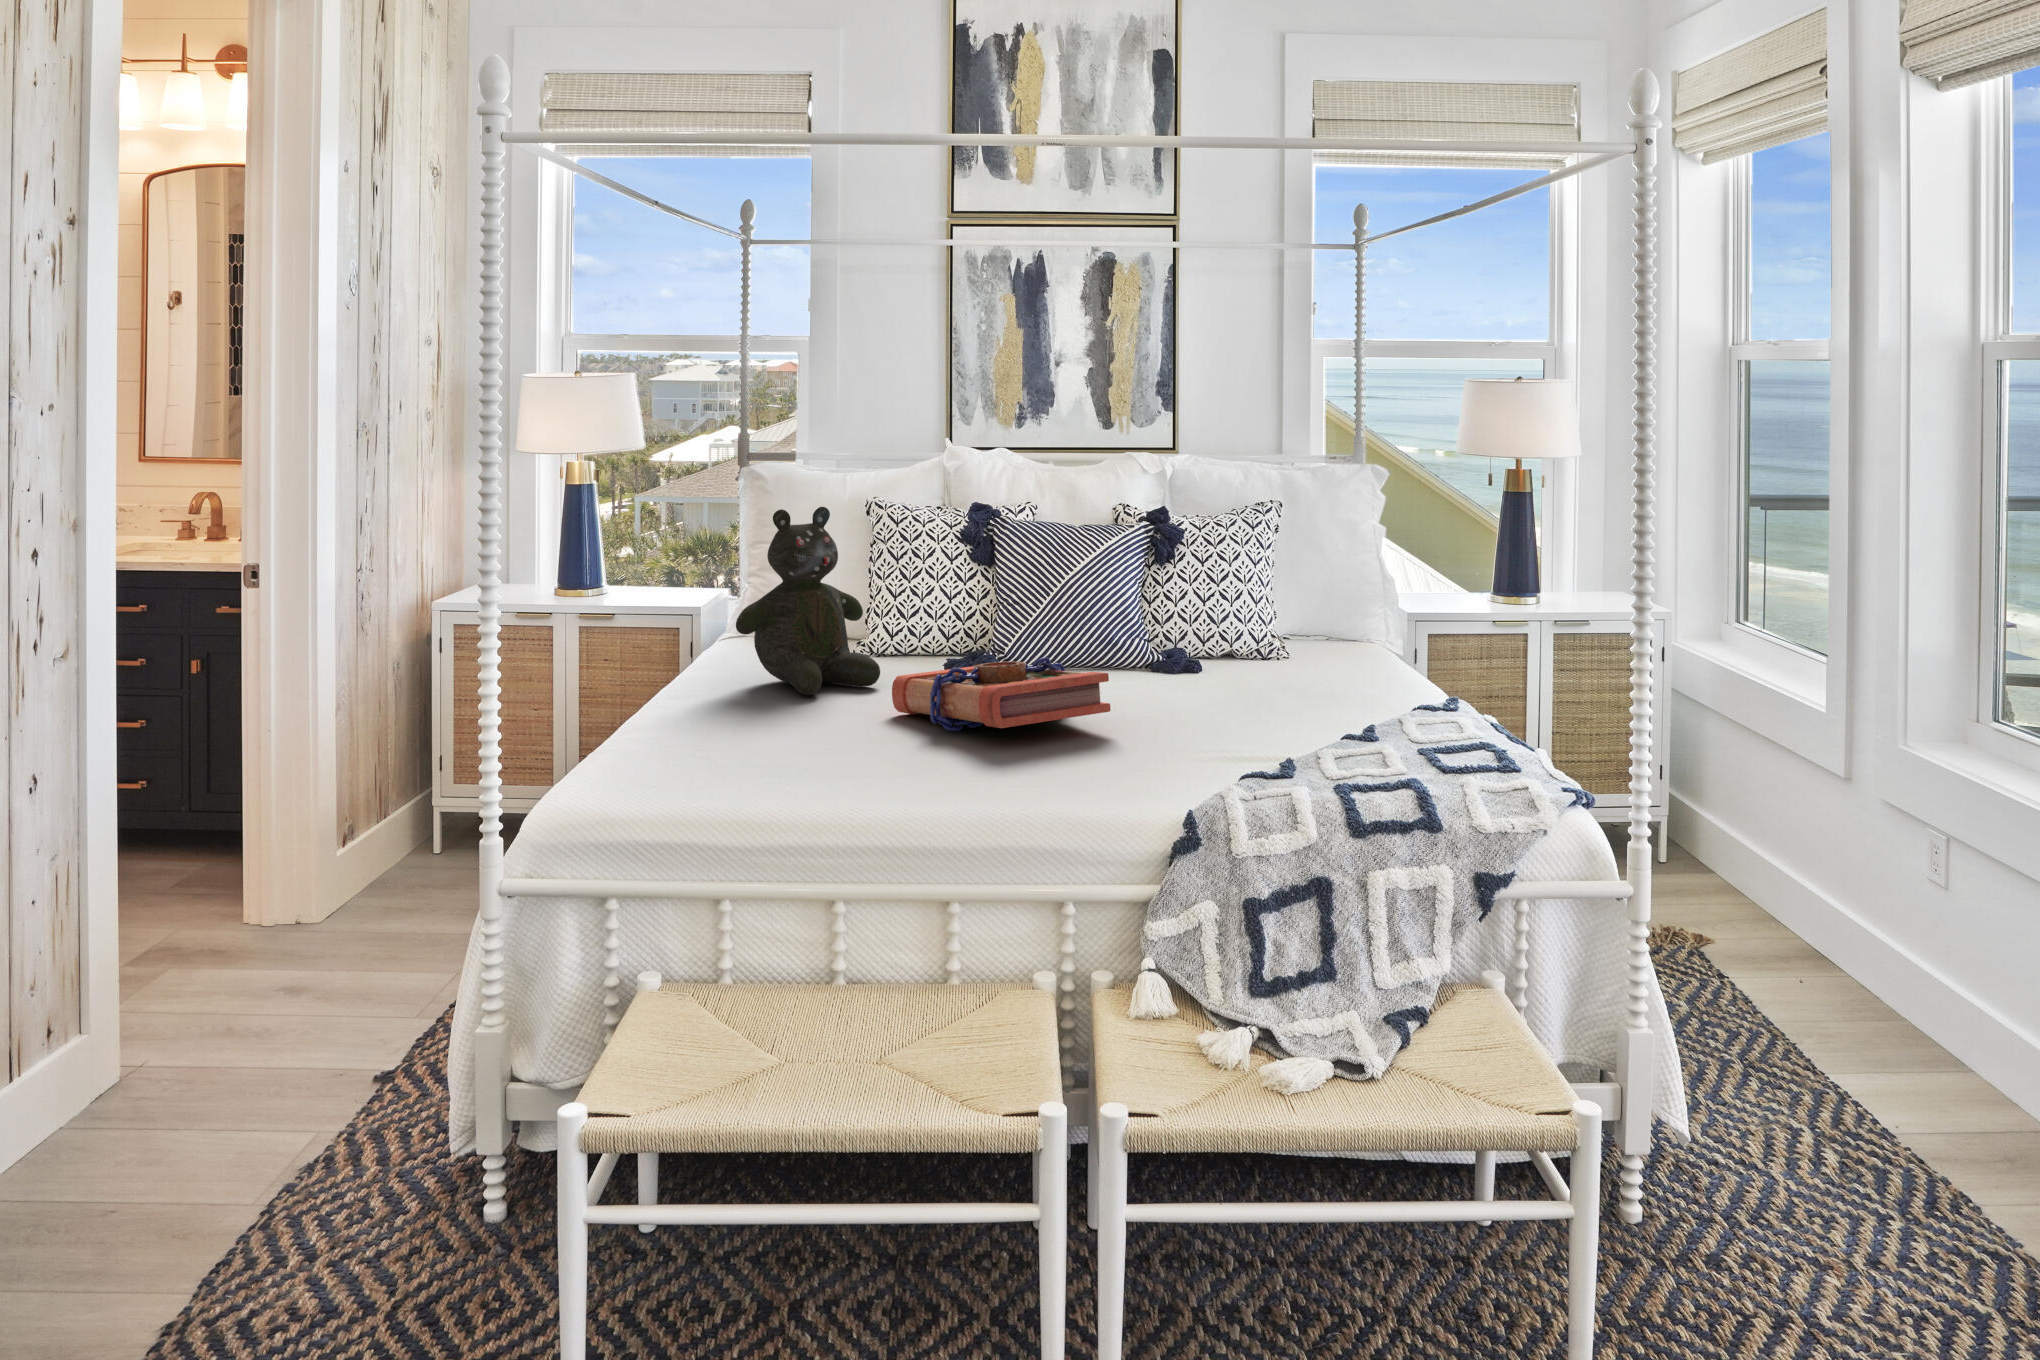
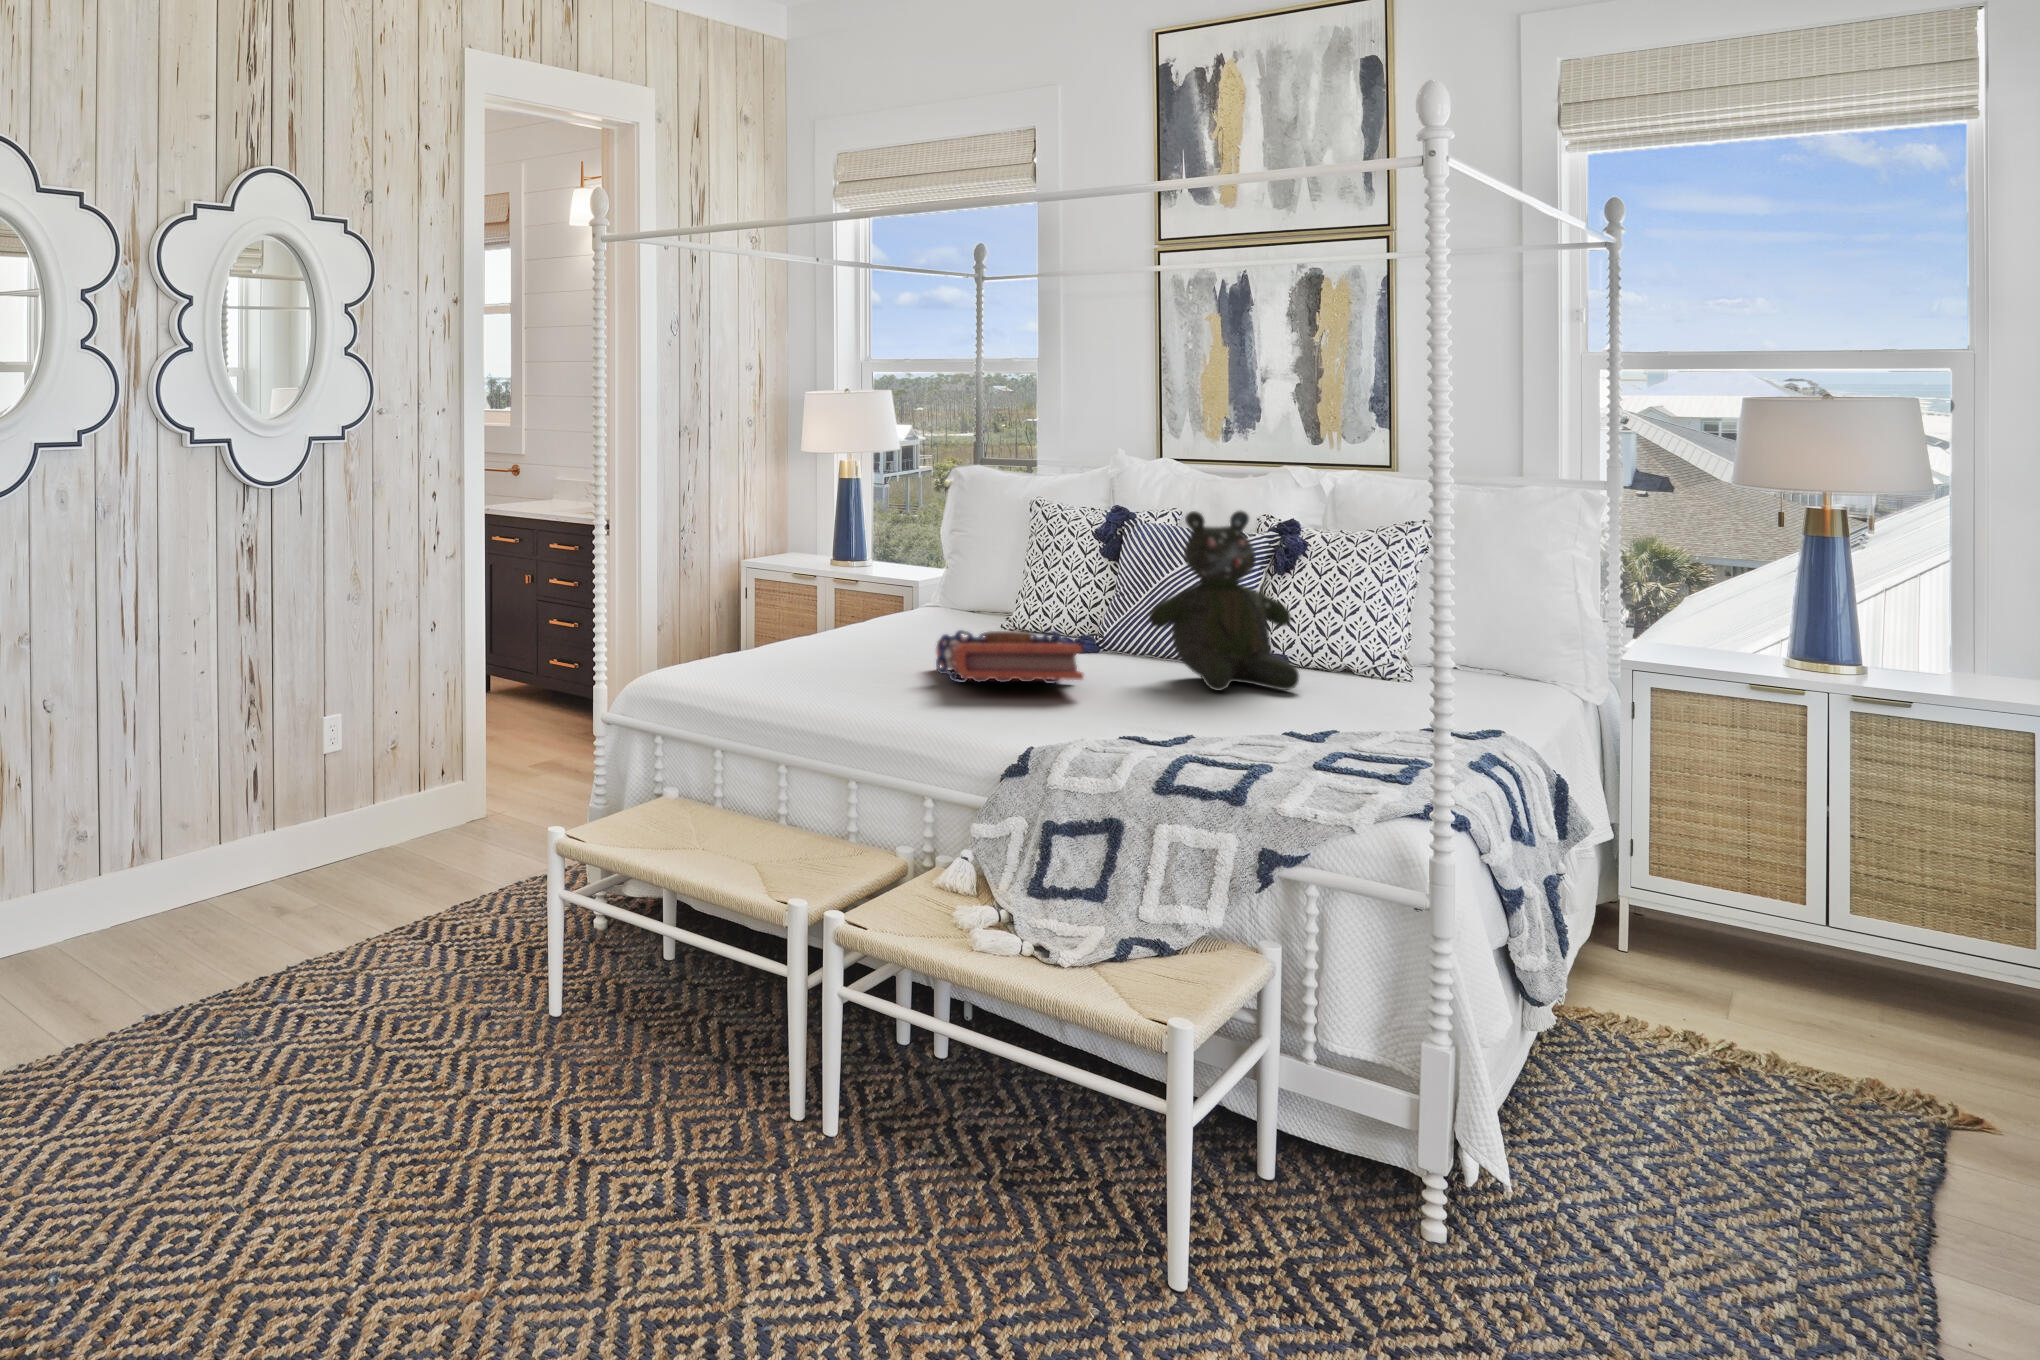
teddy bear: present [736,507,880,695] -> present [1149,510,1299,691]

